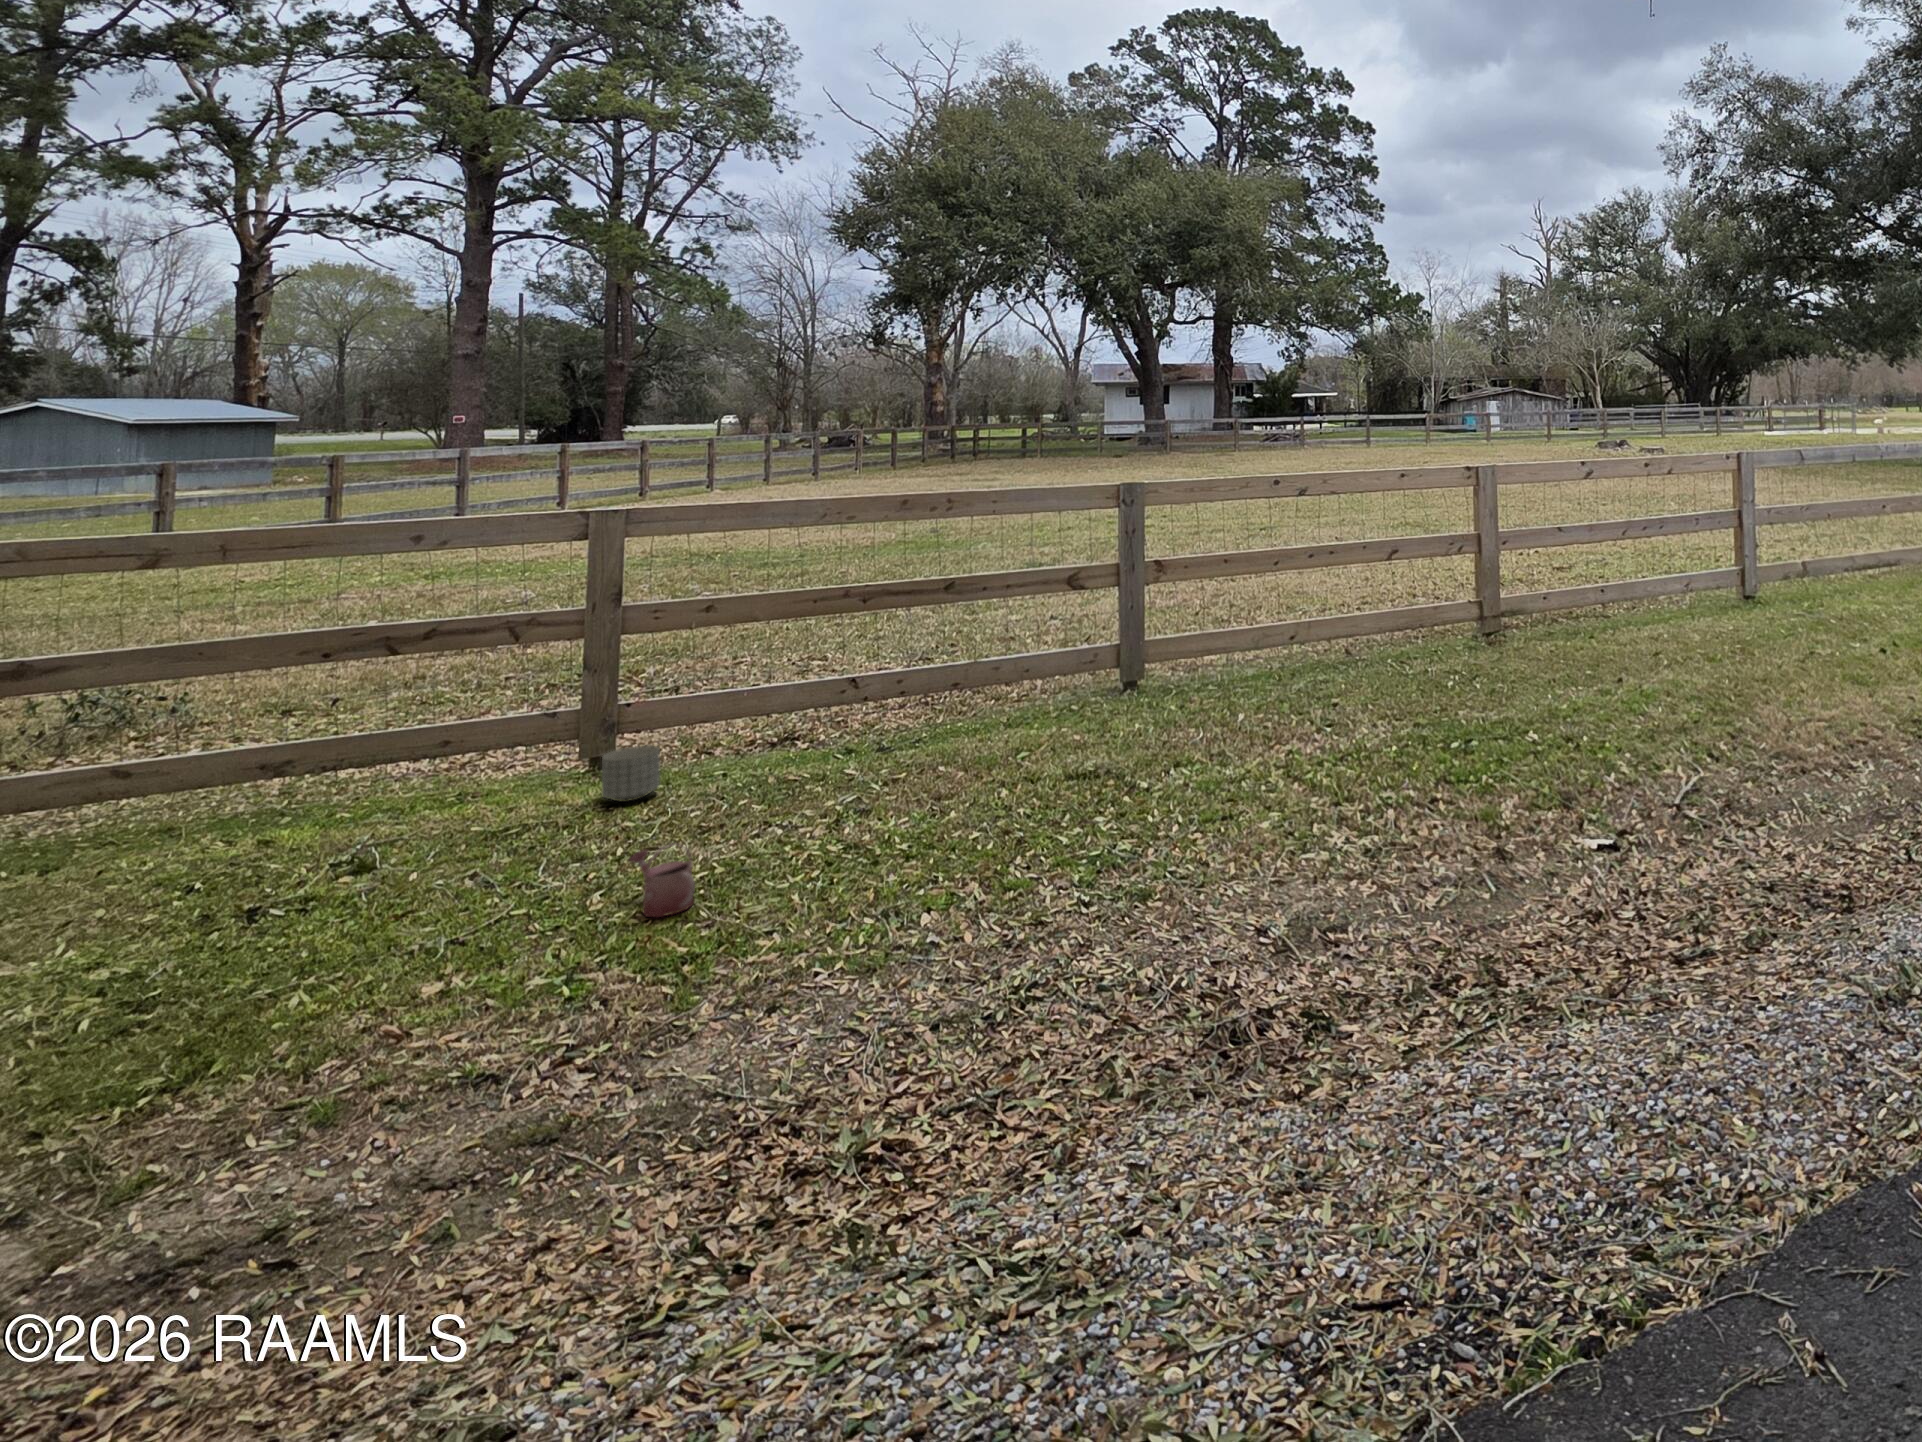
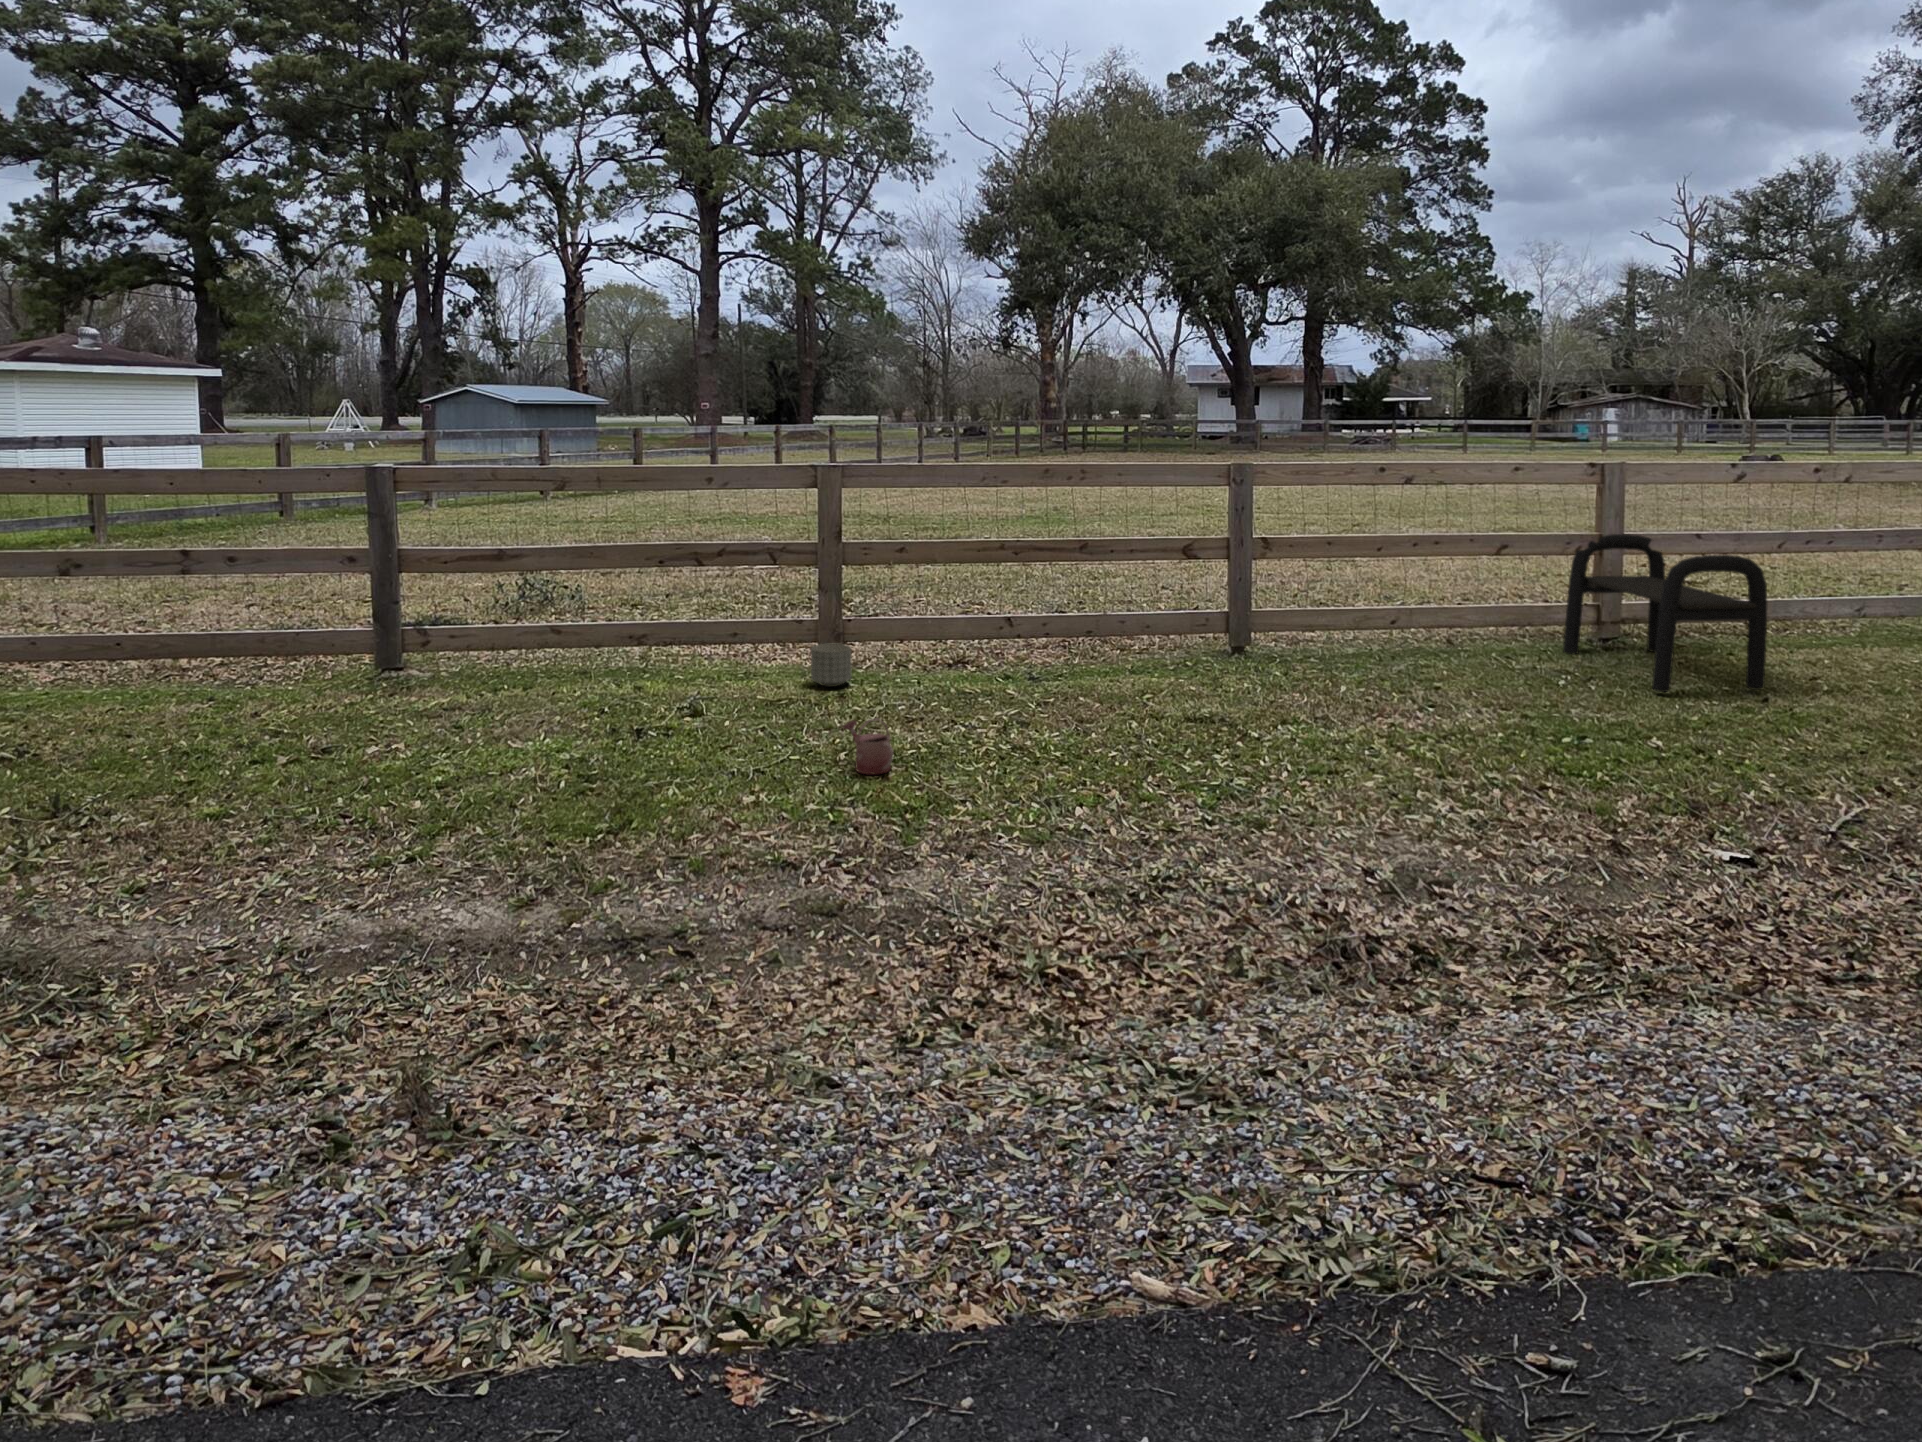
bench: none [1448,535,1615,682] -> present [1563,534,1767,692]

